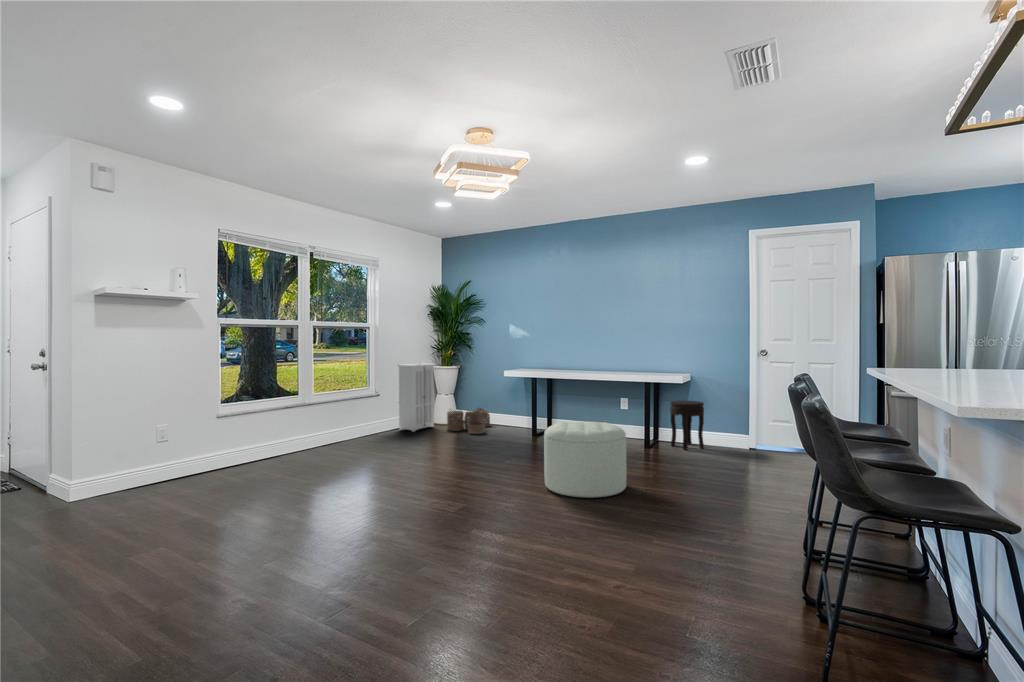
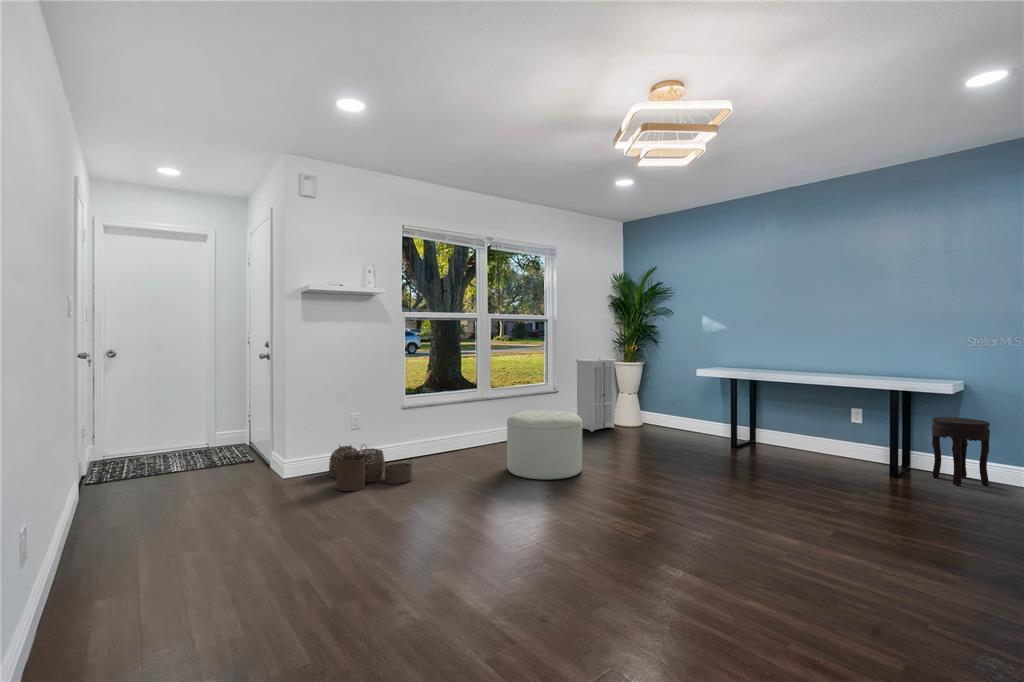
woven basket: present [447,408,490,434] -> present [329,445,412,491]
ottoman: present [544,422,626,498] -> present [507,410,582,480]

